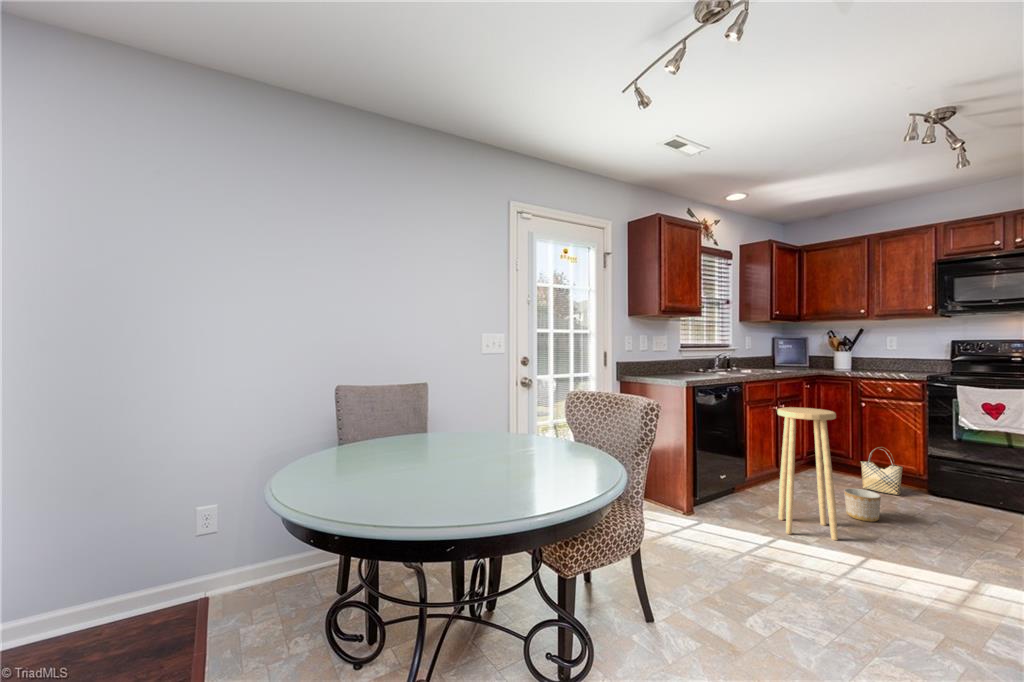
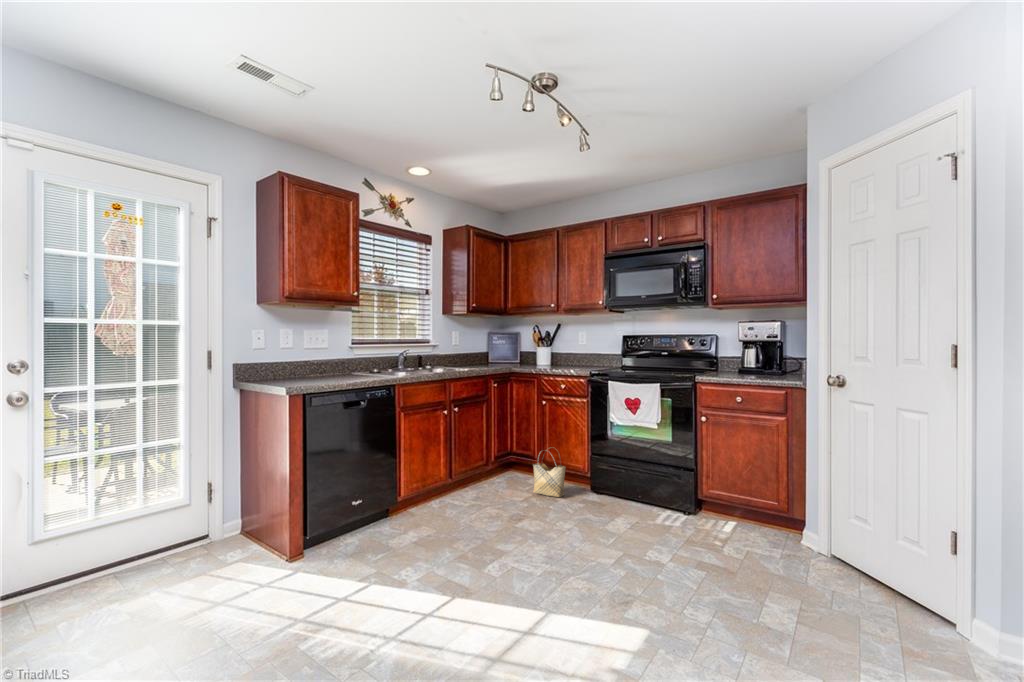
stool: present [777,407,838,540] -> none [391,416,452,576]
planter: present [844,488,881,522] -> none [485,501,517,539]

